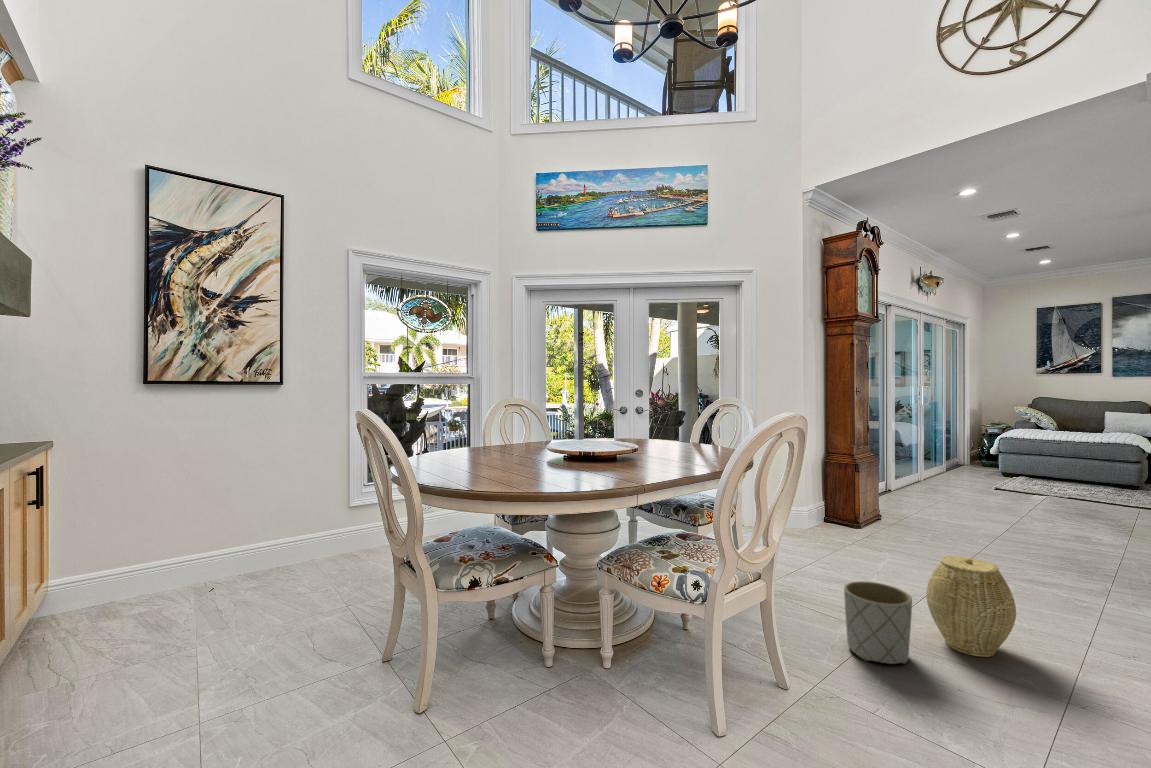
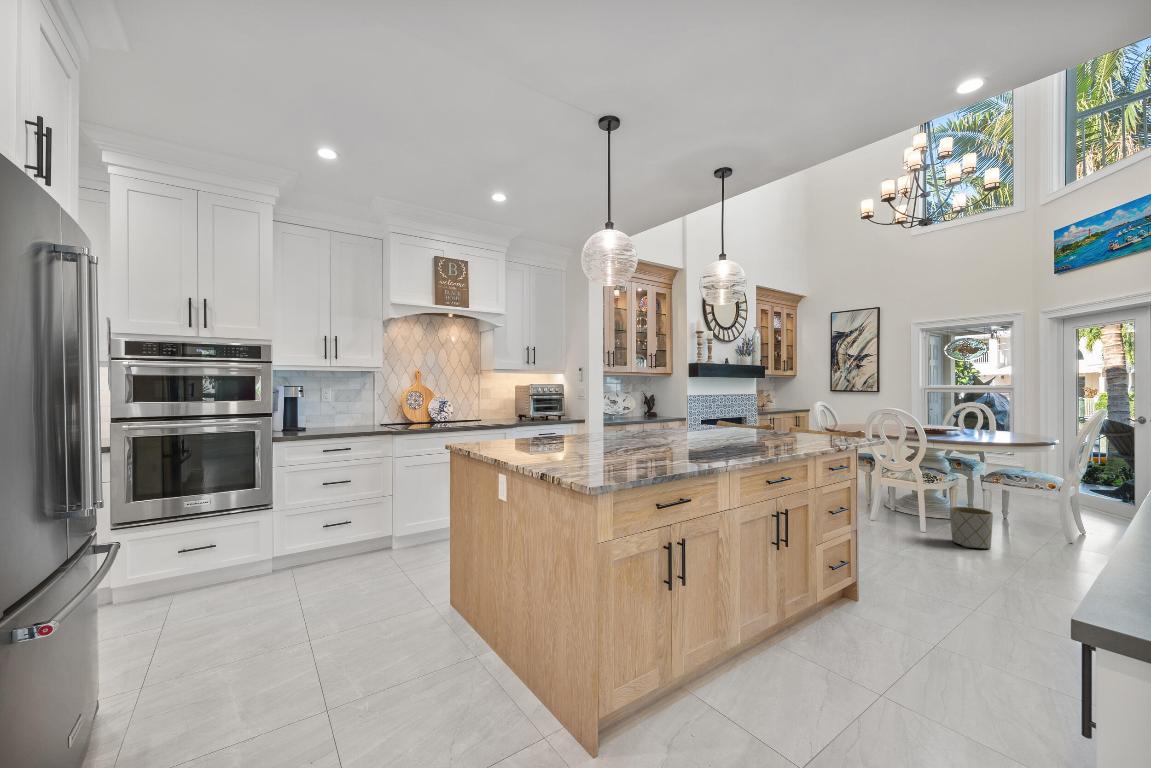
woven basket: present [926,556,1016,657] -> none [998,508,1063,571]

